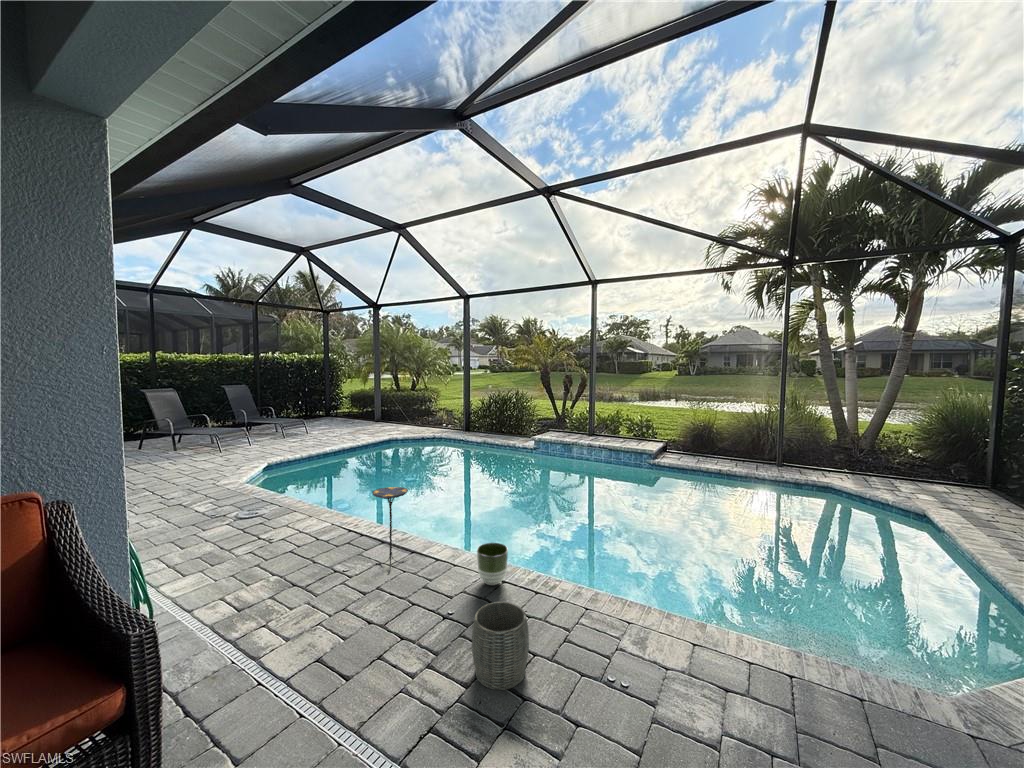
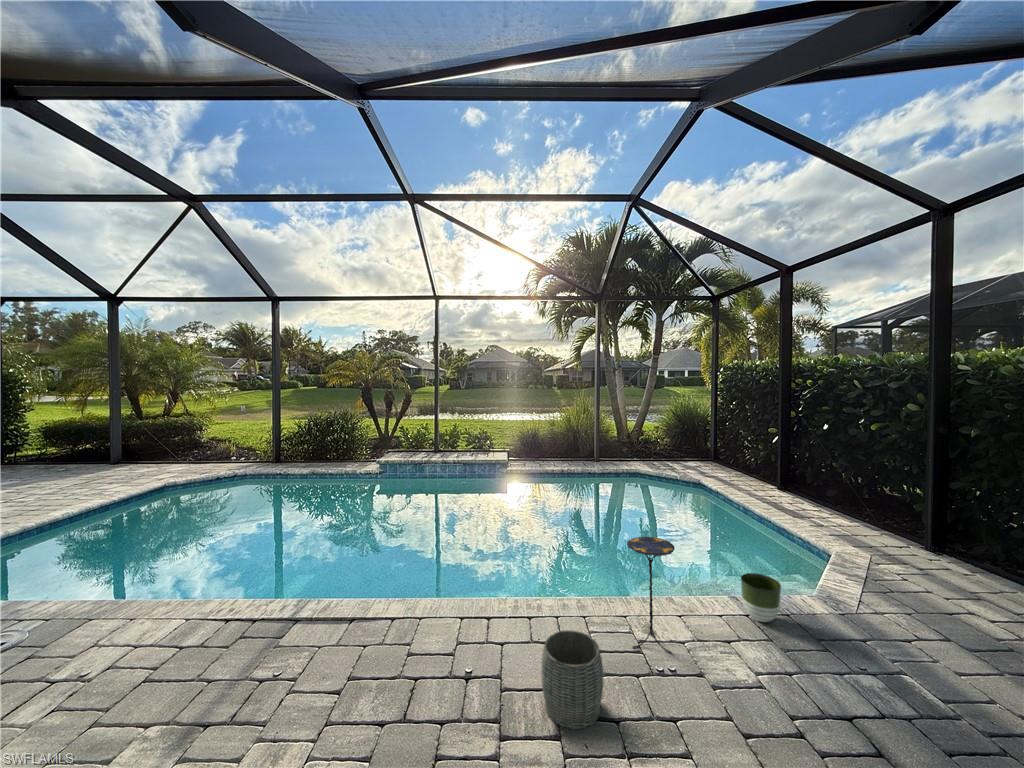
side table: present [372,487,408,573] -> present [627,537,675,653]
planter: present [477,543,508,585] -> present [741,573,781,622]

